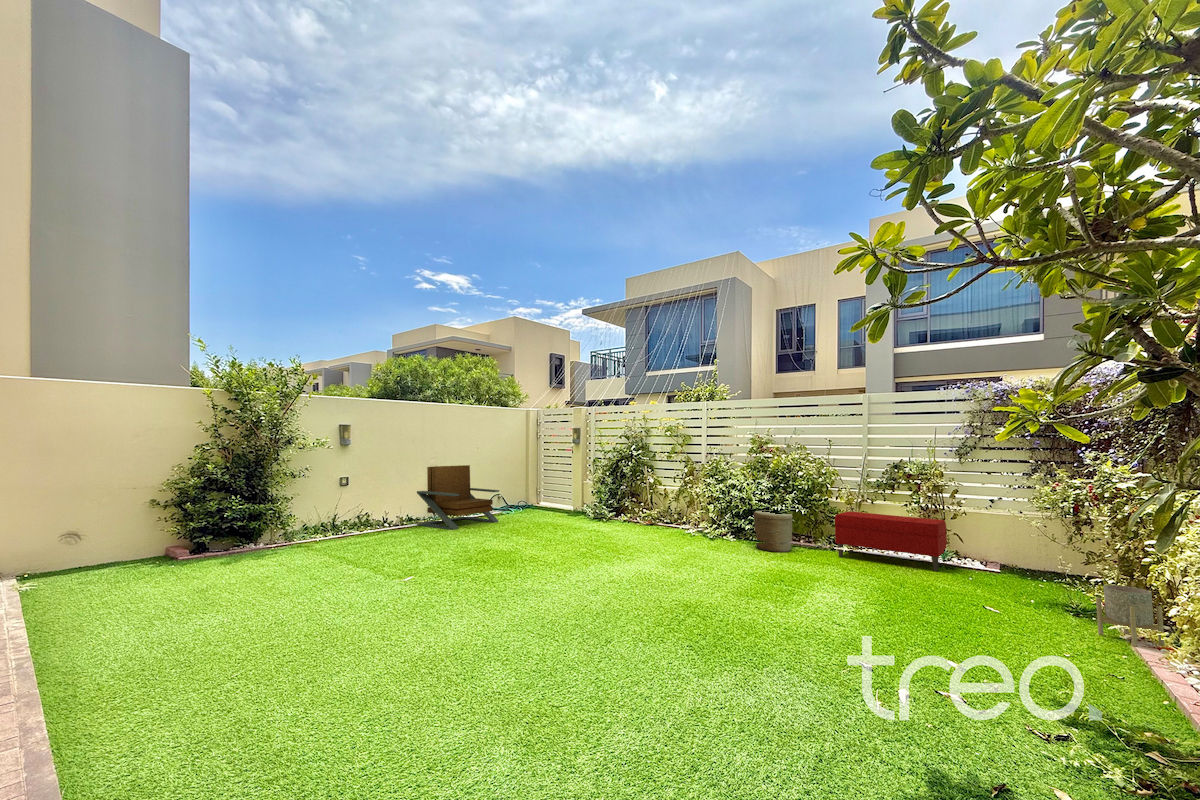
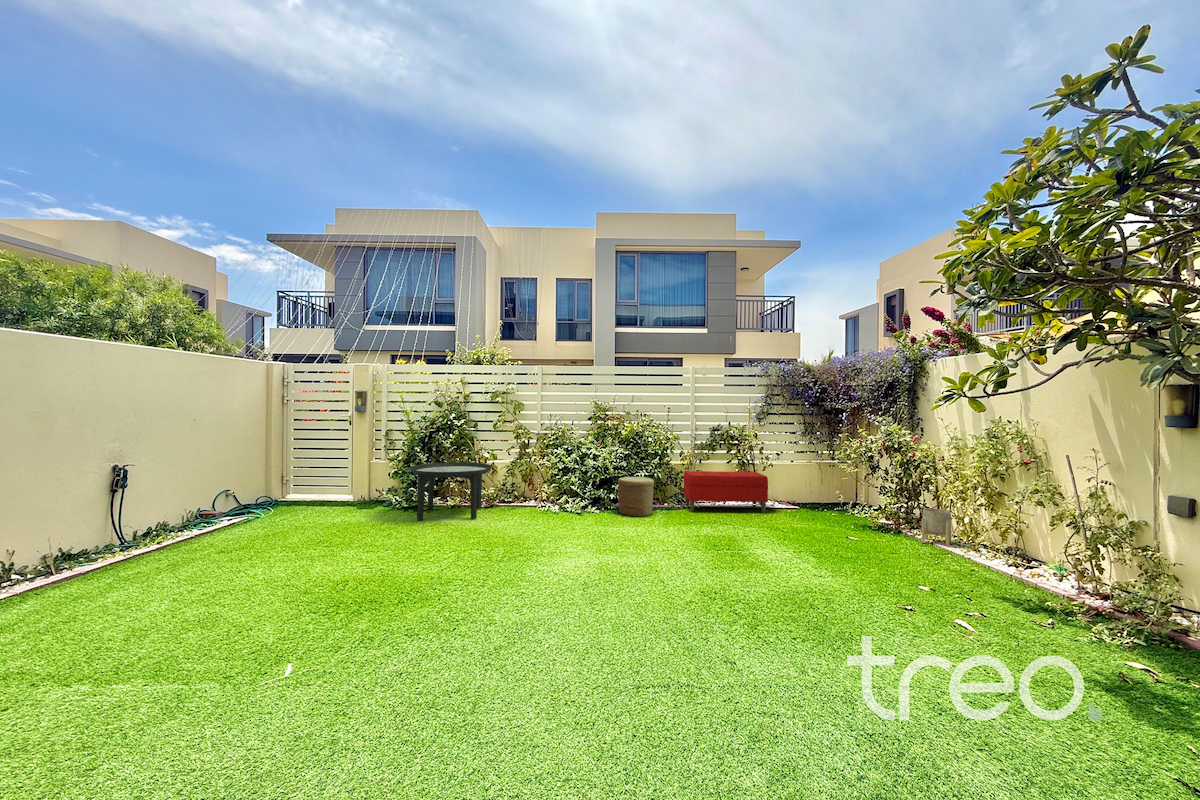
lounge chair: present [417,465,499,530] -> none [90,450,259,566]
round table: none [588,486,655,533] -> present [409,462,493,521]

